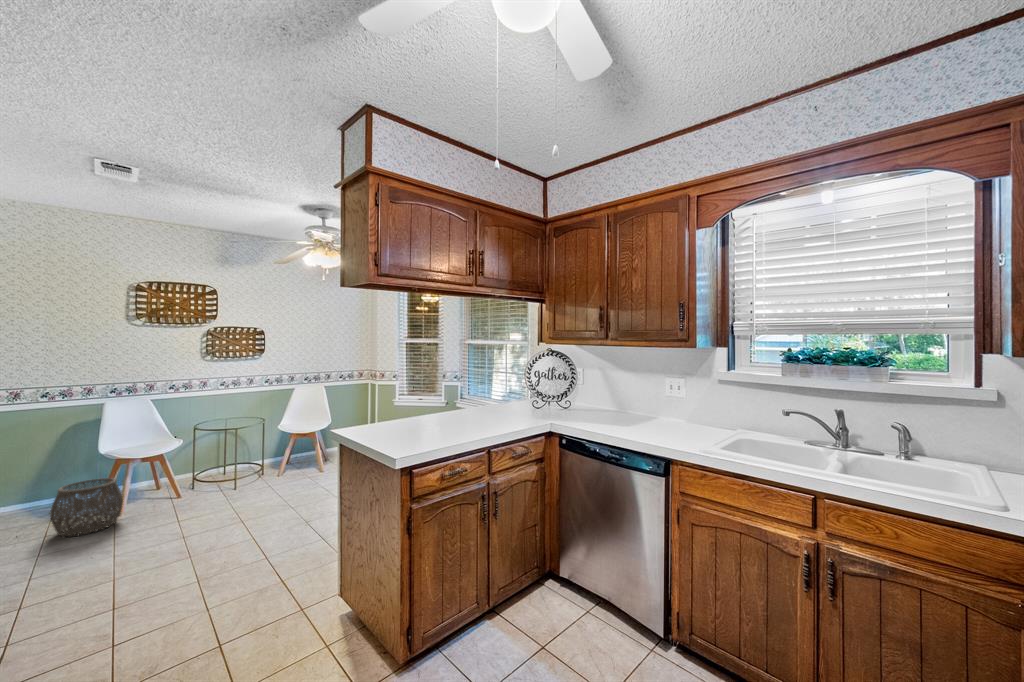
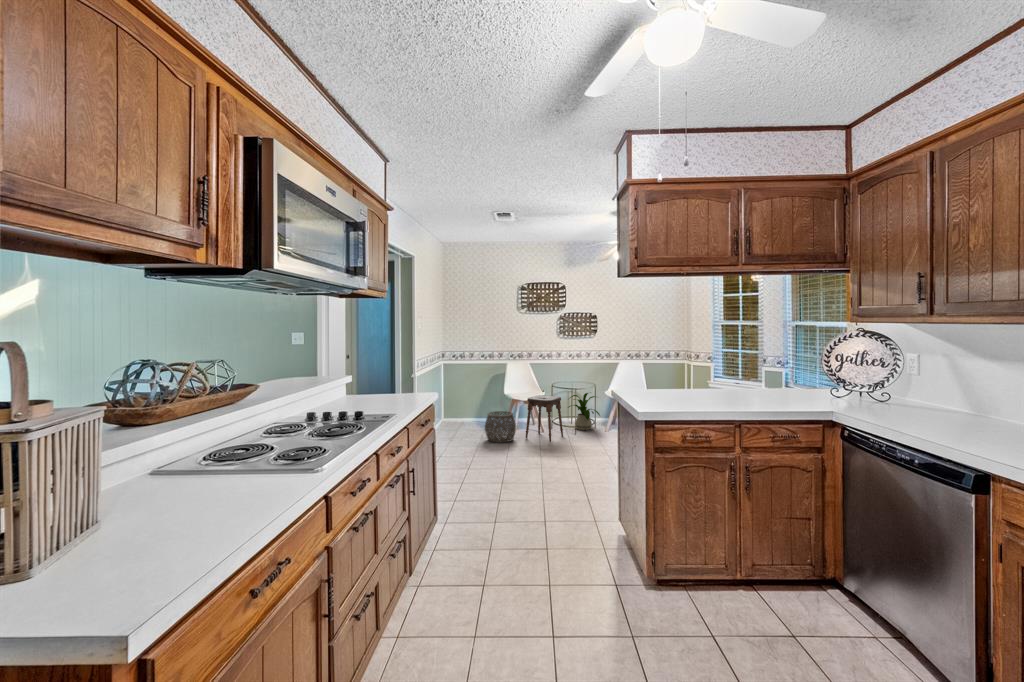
house plant: none [218,429,271,481] -> present [568,393,600,430]
stool: none [143,441,213,514] -> present [526,395,563,442]

